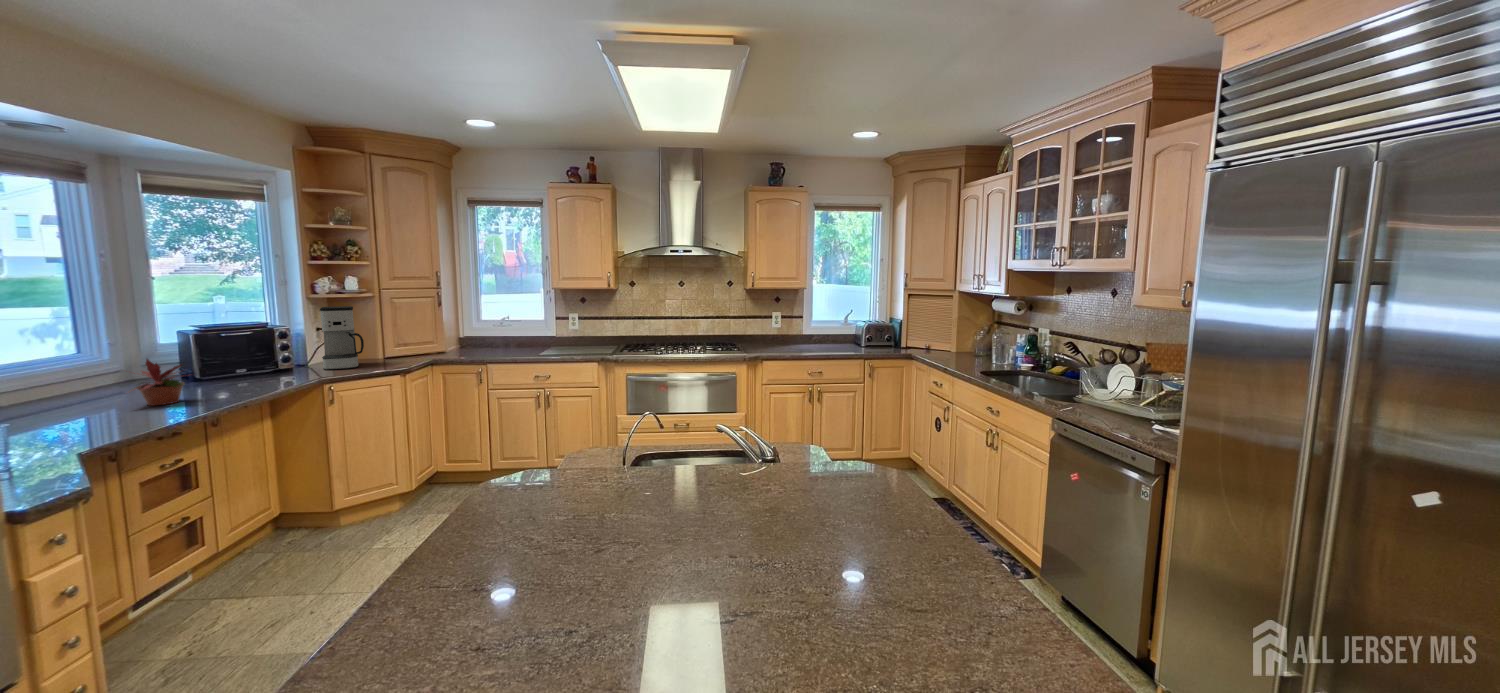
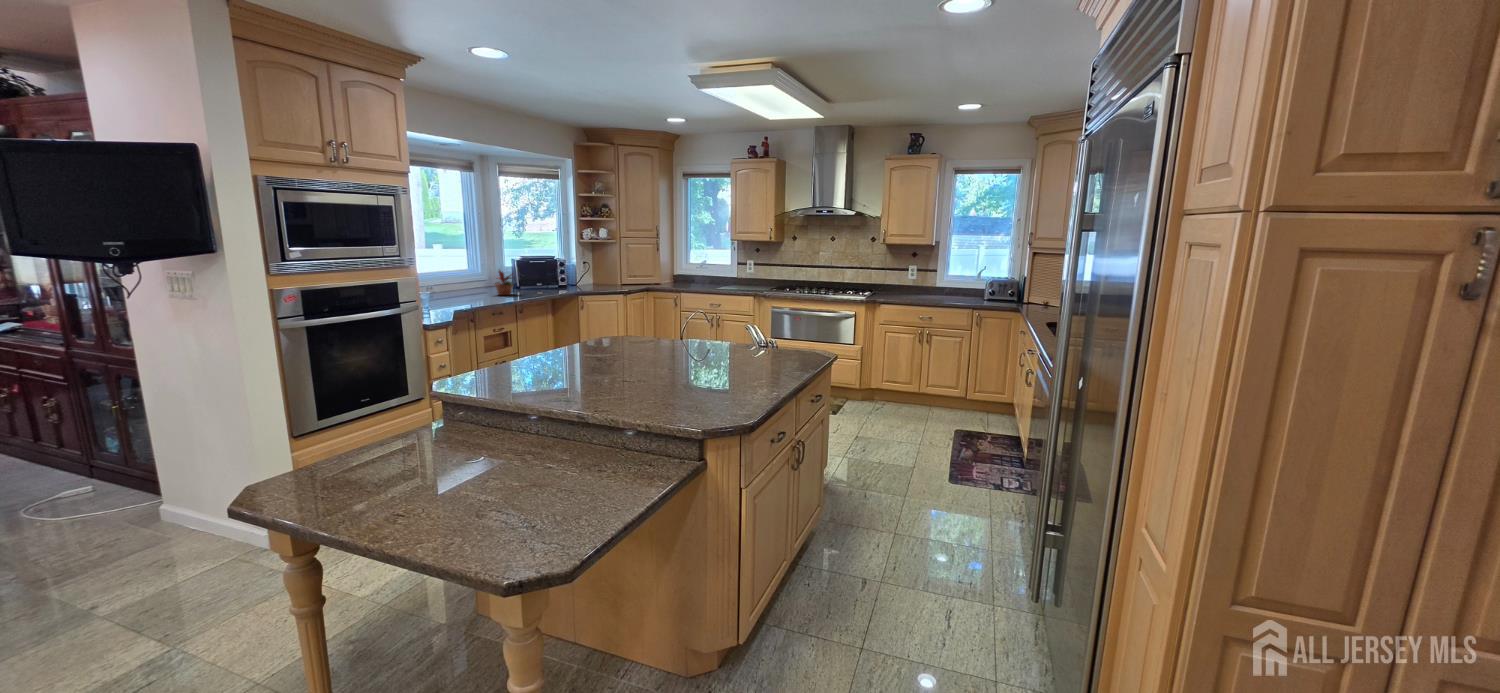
coffee maker: present [320,306,364,370] -> none [583,248,607,288]

